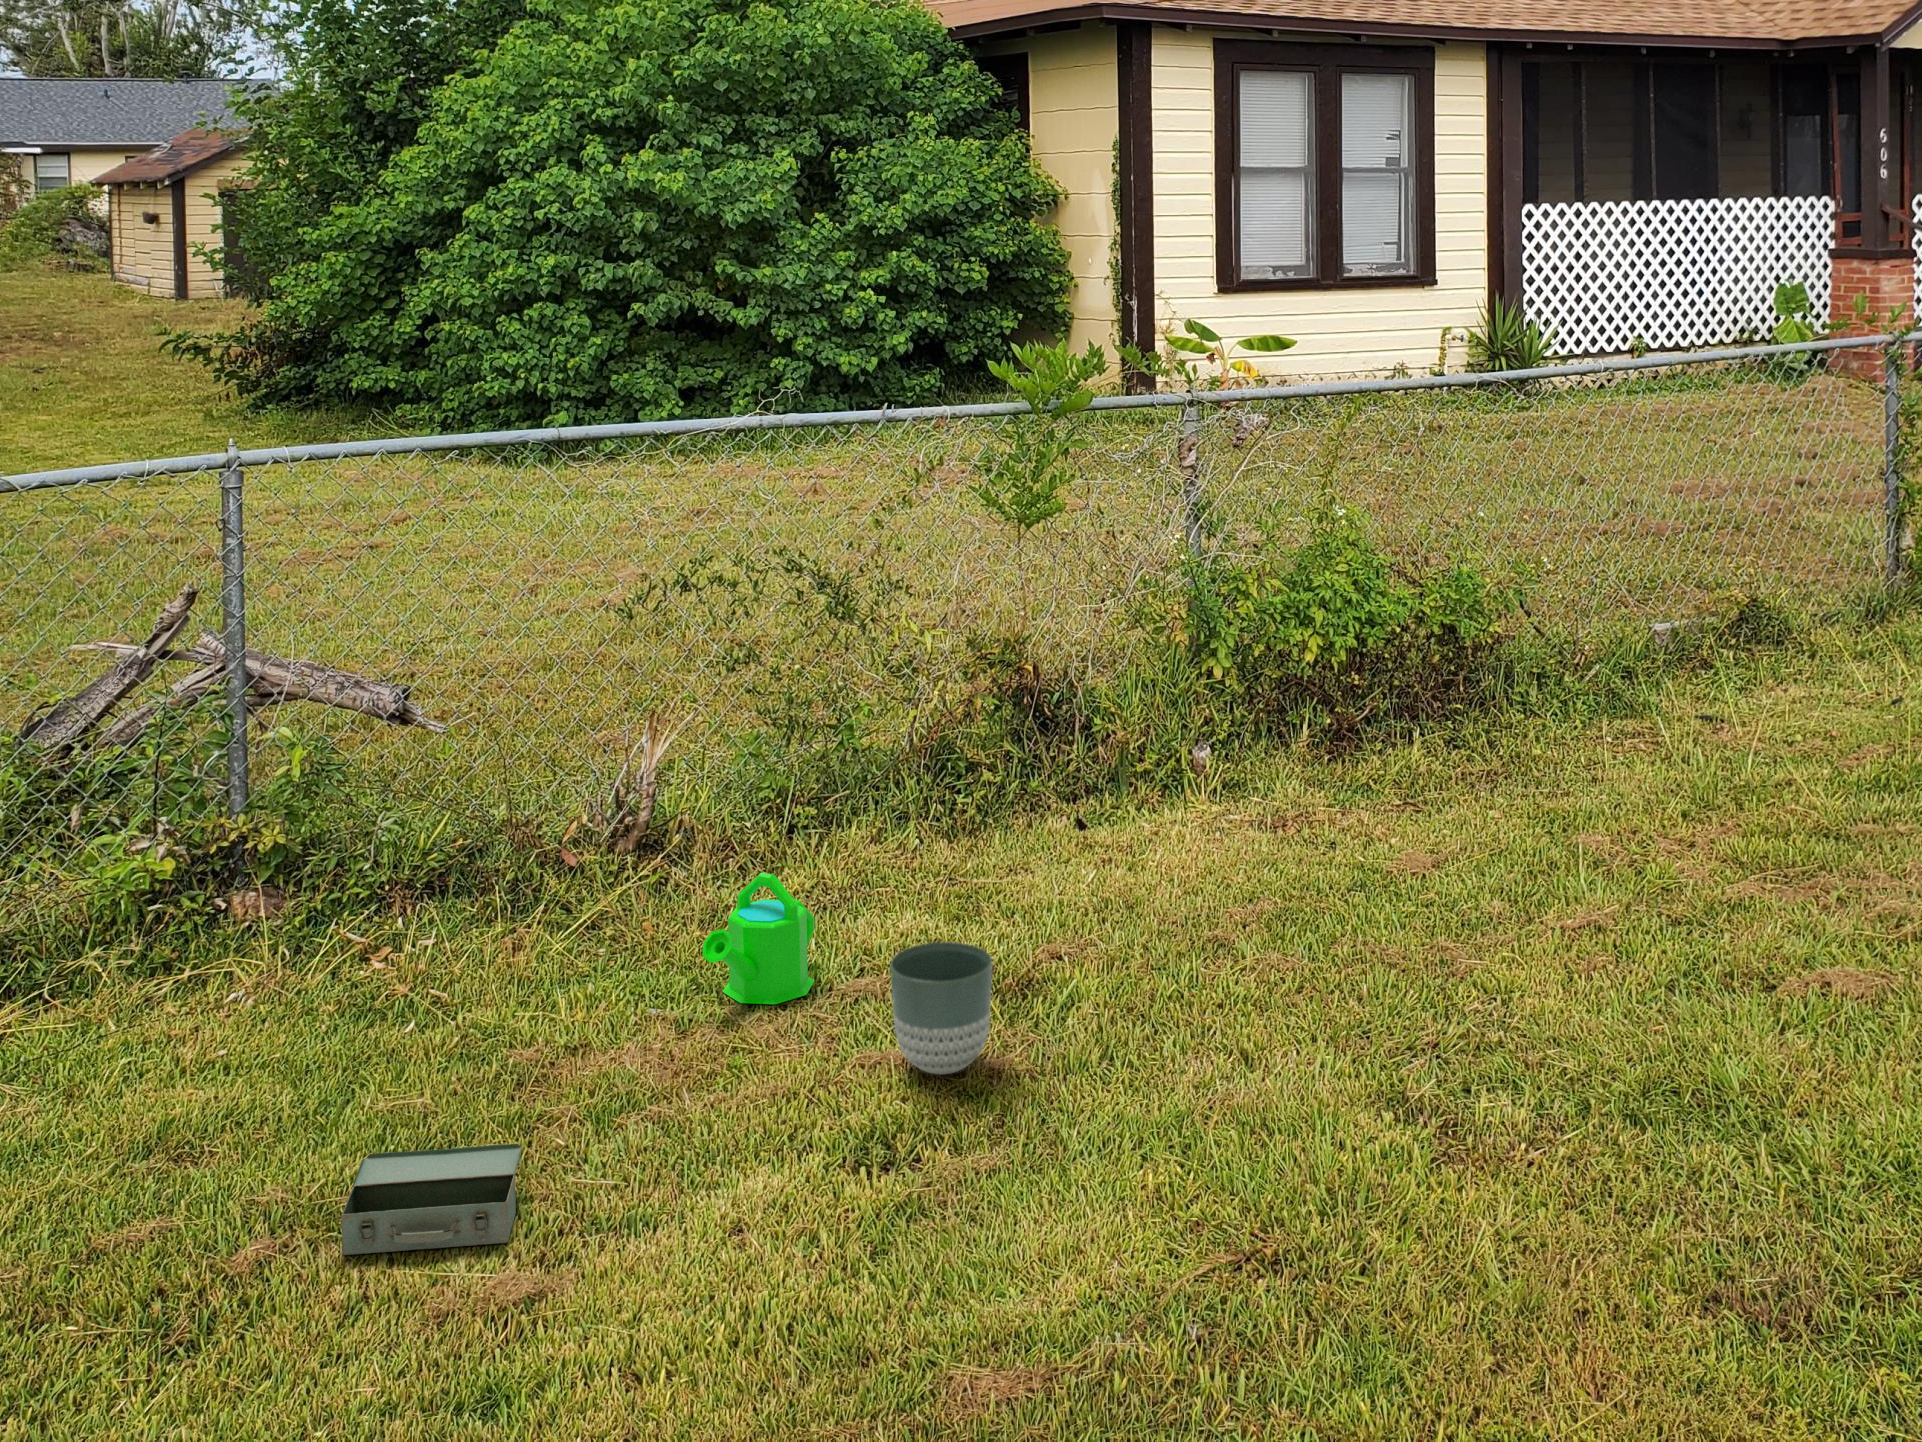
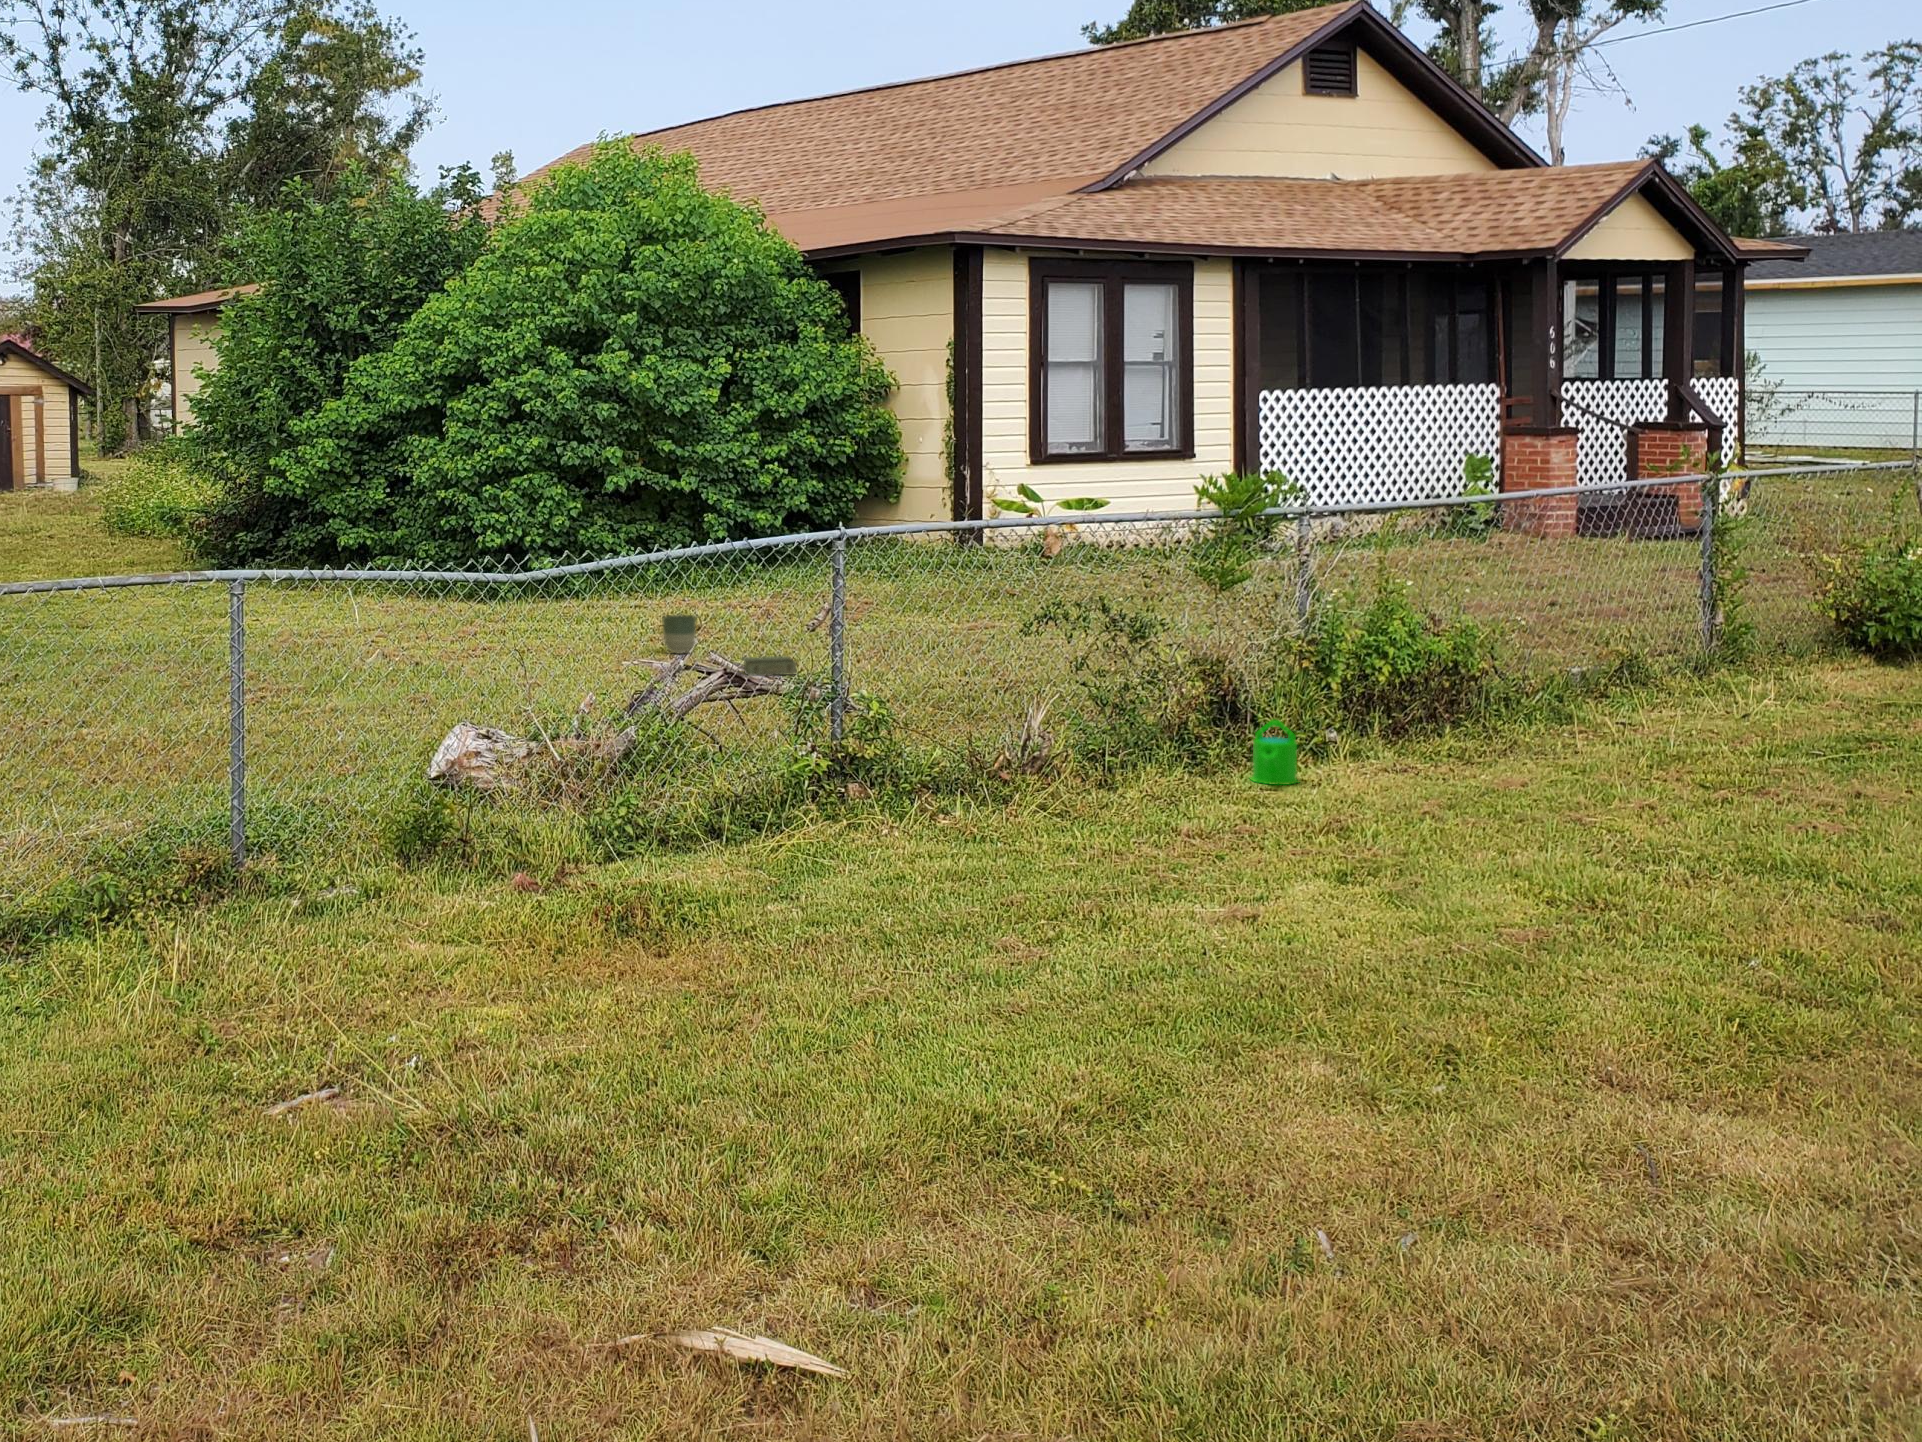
planter: present [890,942,992,1075] -> present [662,615,697,654]
toolbox: present [341,1144,522,1255] -> present [742,656,797,676]

